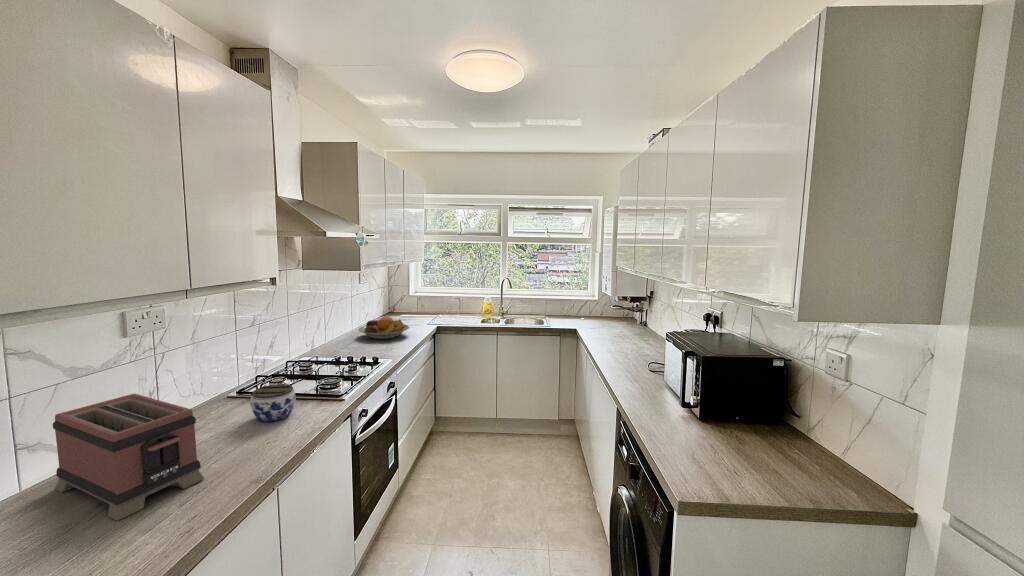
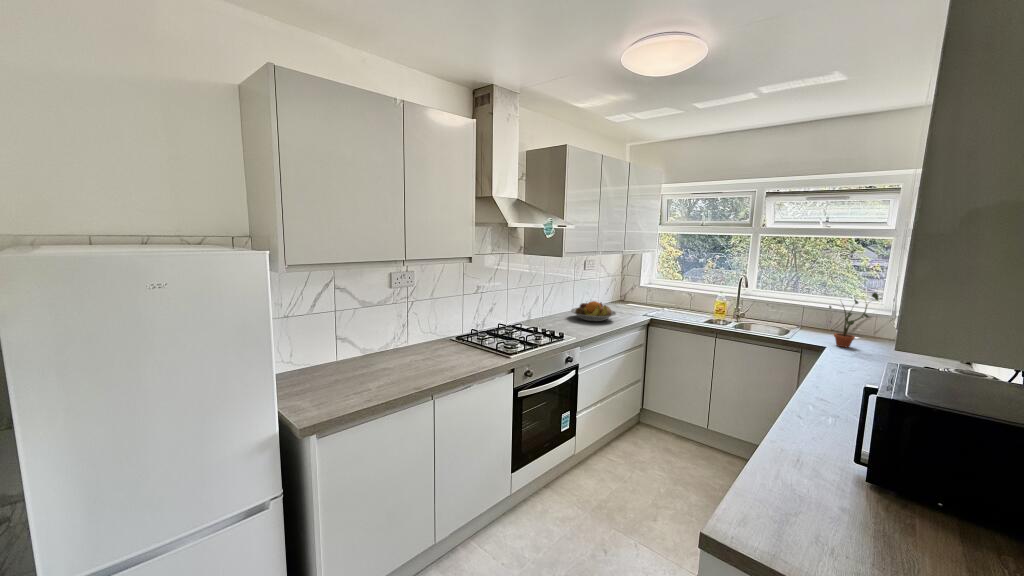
potted plant: none [571,283,596,326] -> present [829,293,879,348]
jar: present [250,384,296,422] -> none [449,335,478,360]
toaster: present [53,394,204,521] -> none [348,321,401,386]

